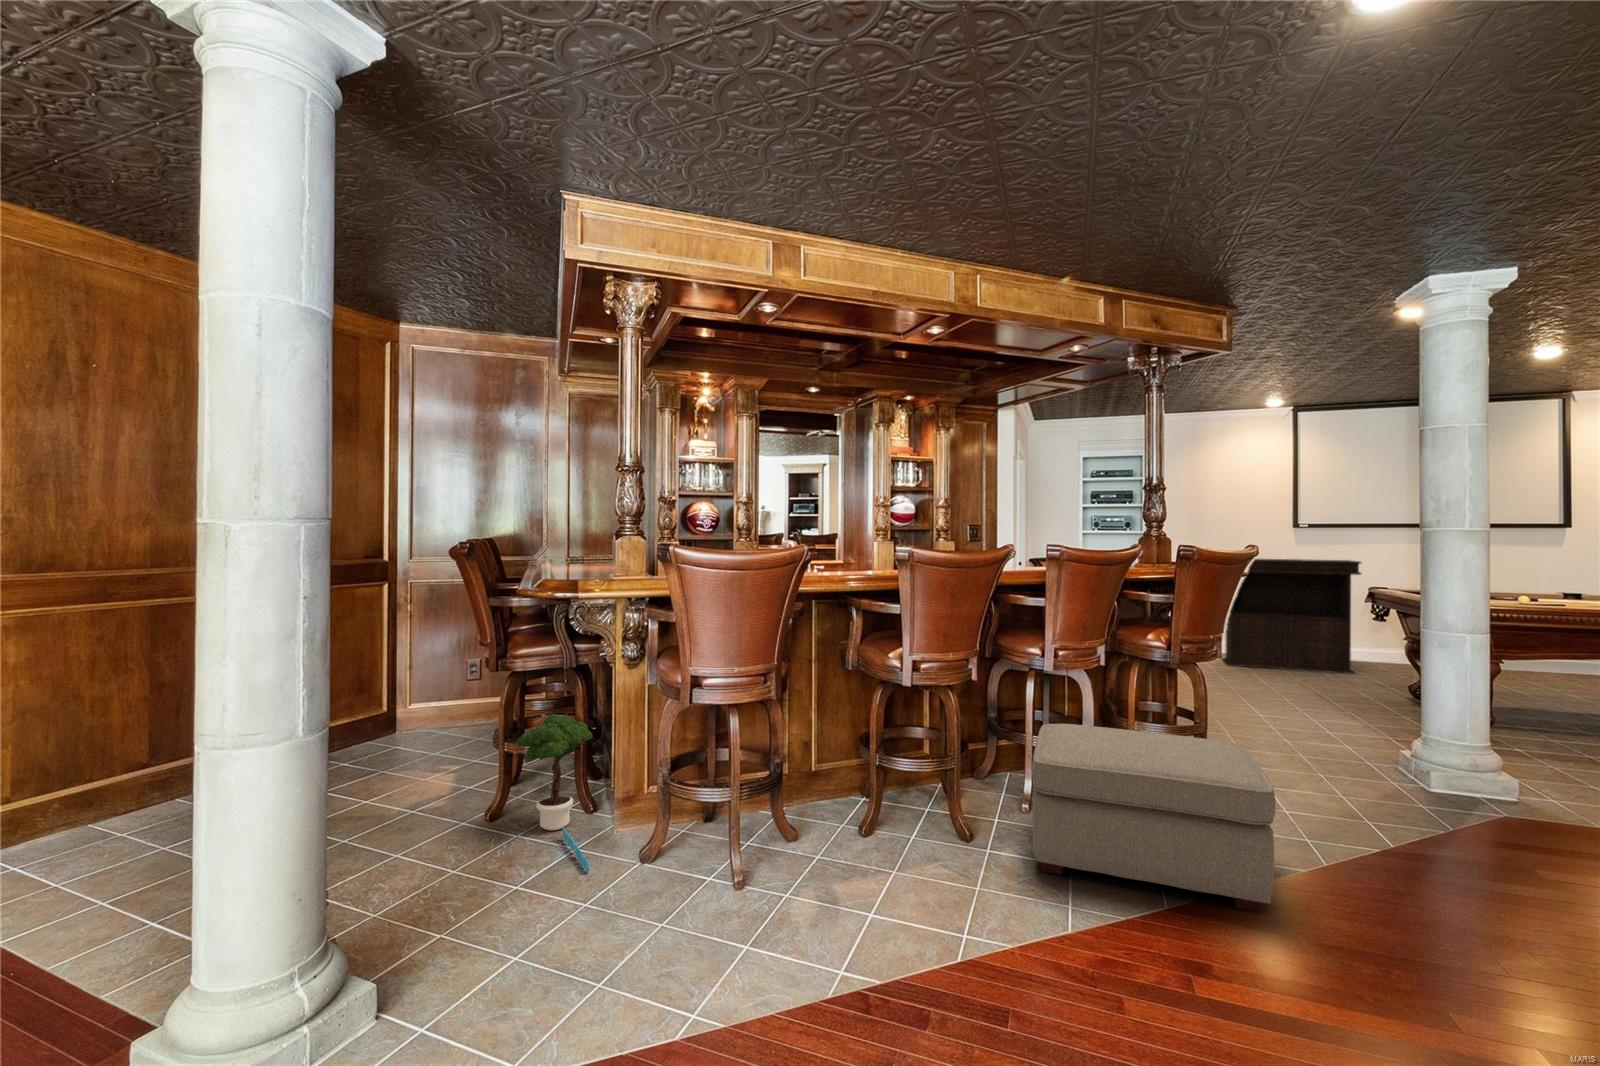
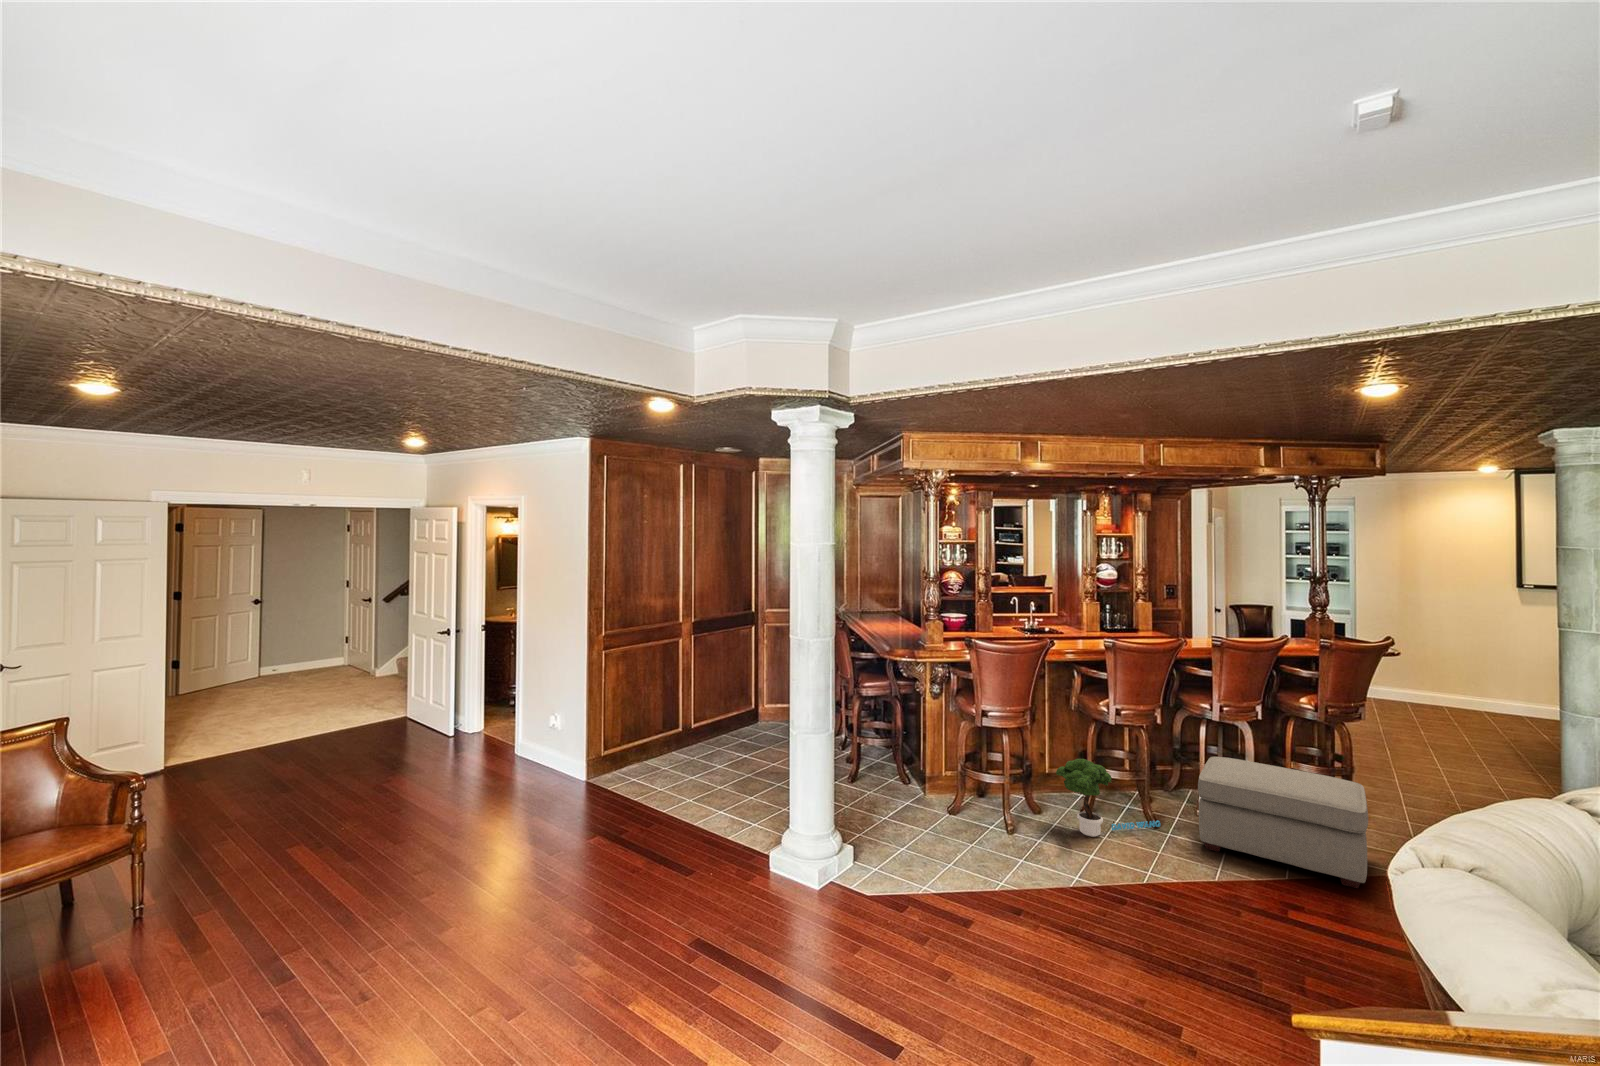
console table: present [1222,559,1361,674] -> none [1425,618,1588,738]
potted tree: present [516,714,592,873] -> present [1056,759,1160,837]

